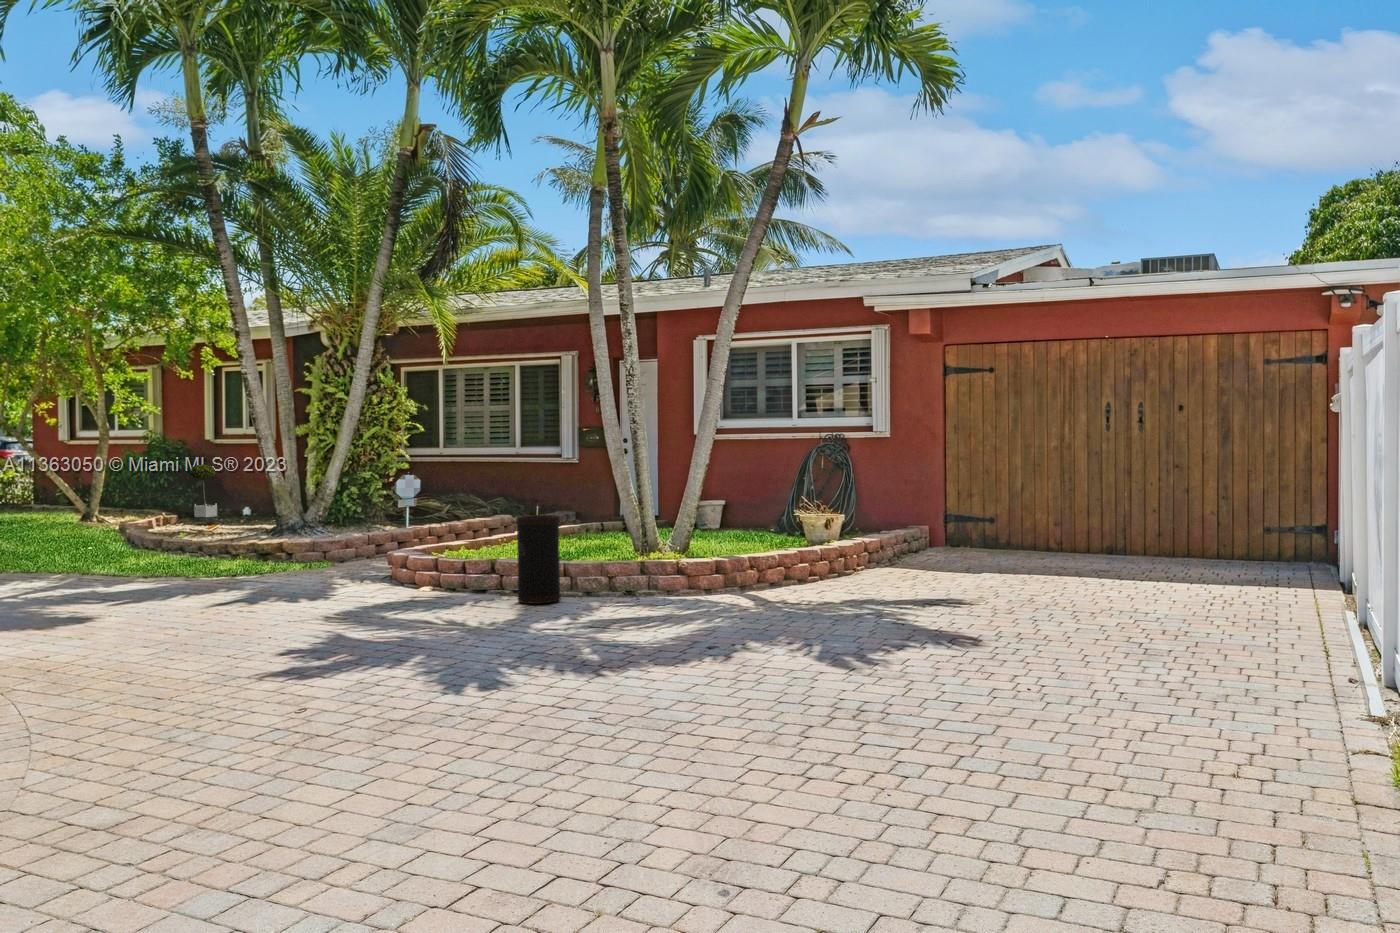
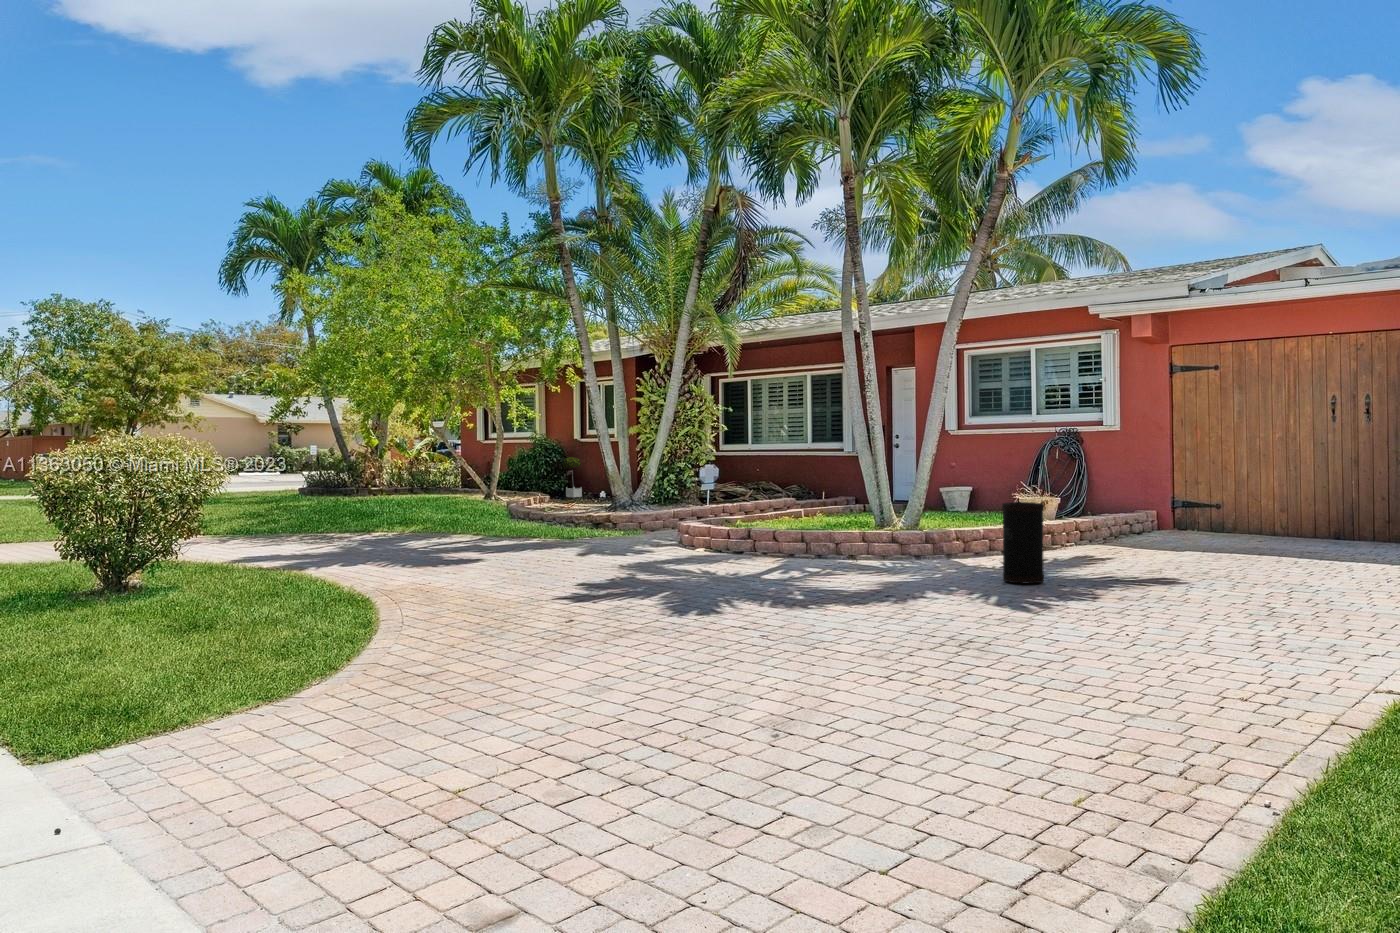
trash can: present [516,515,561,605] -> present [1002,502,1044,584]

